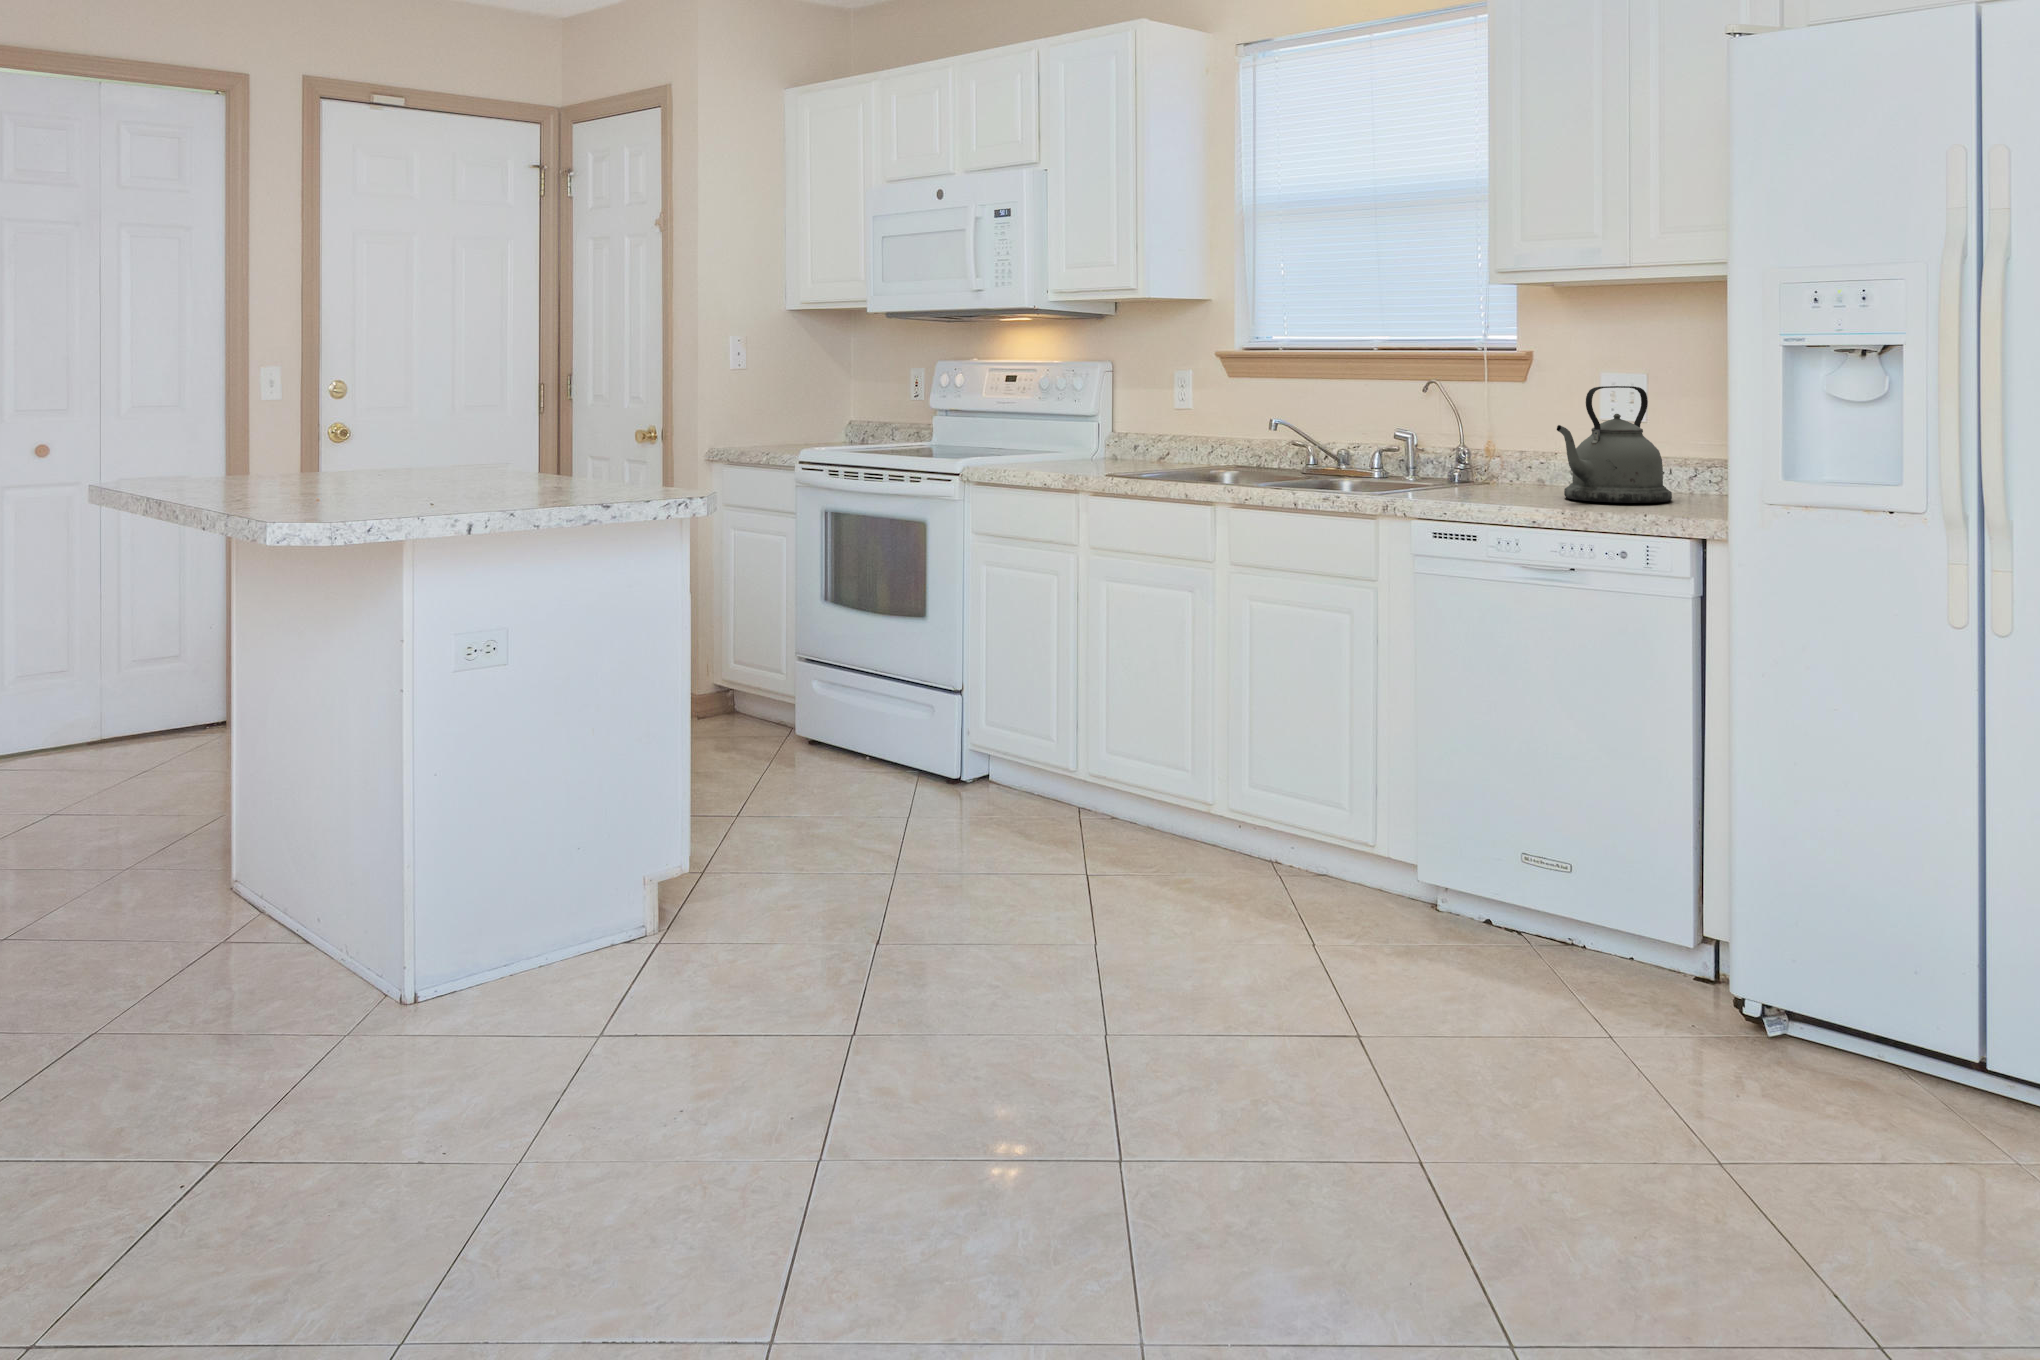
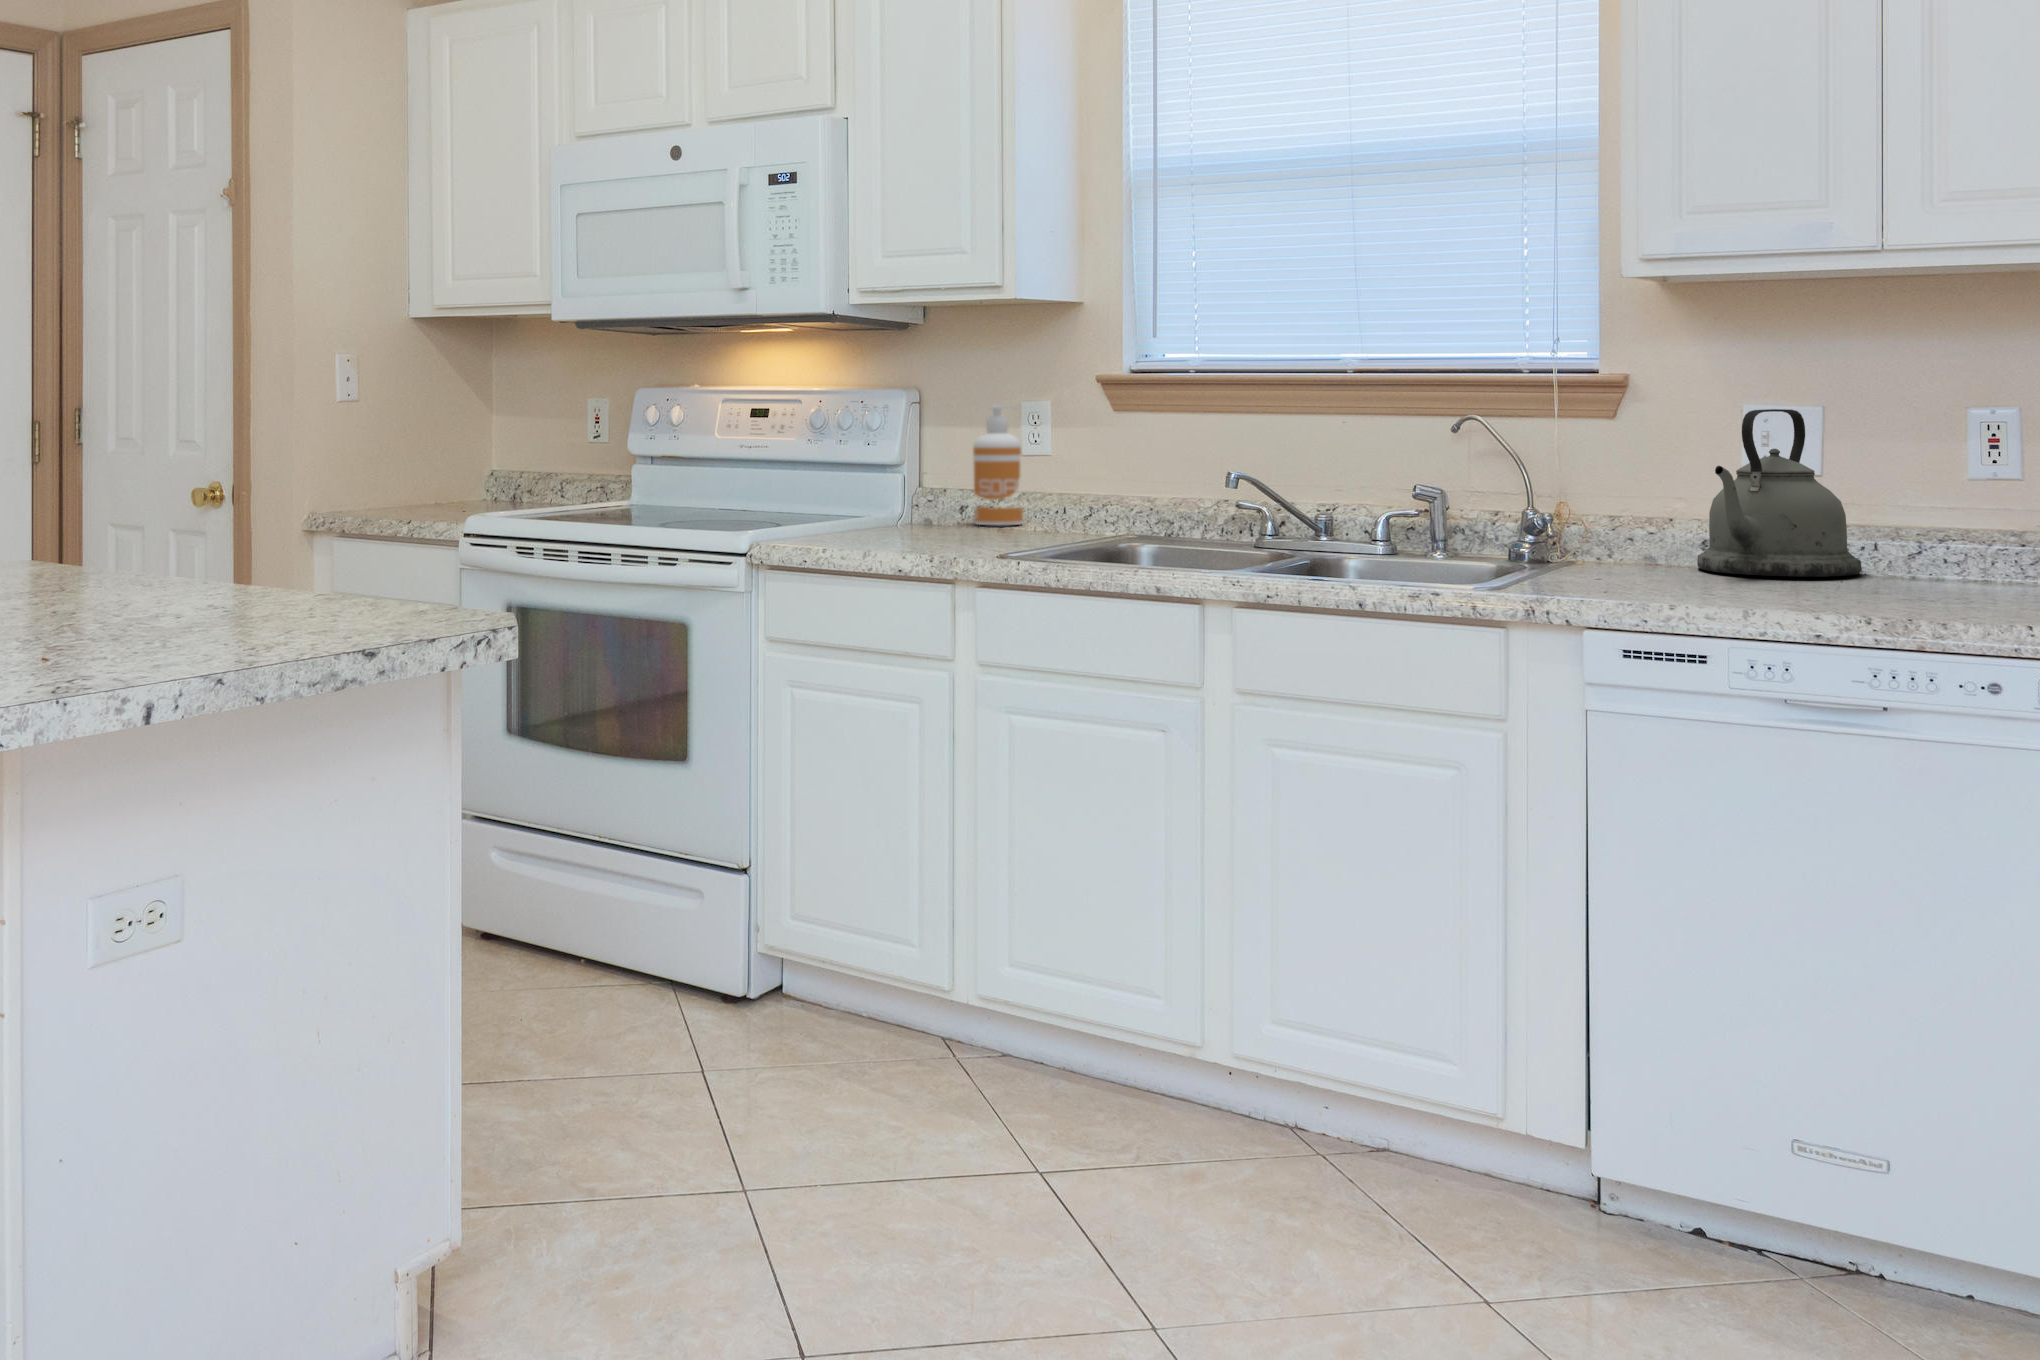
soap dispenser: none [1141,375,1175,460] -> present [973,405,1023,525]

